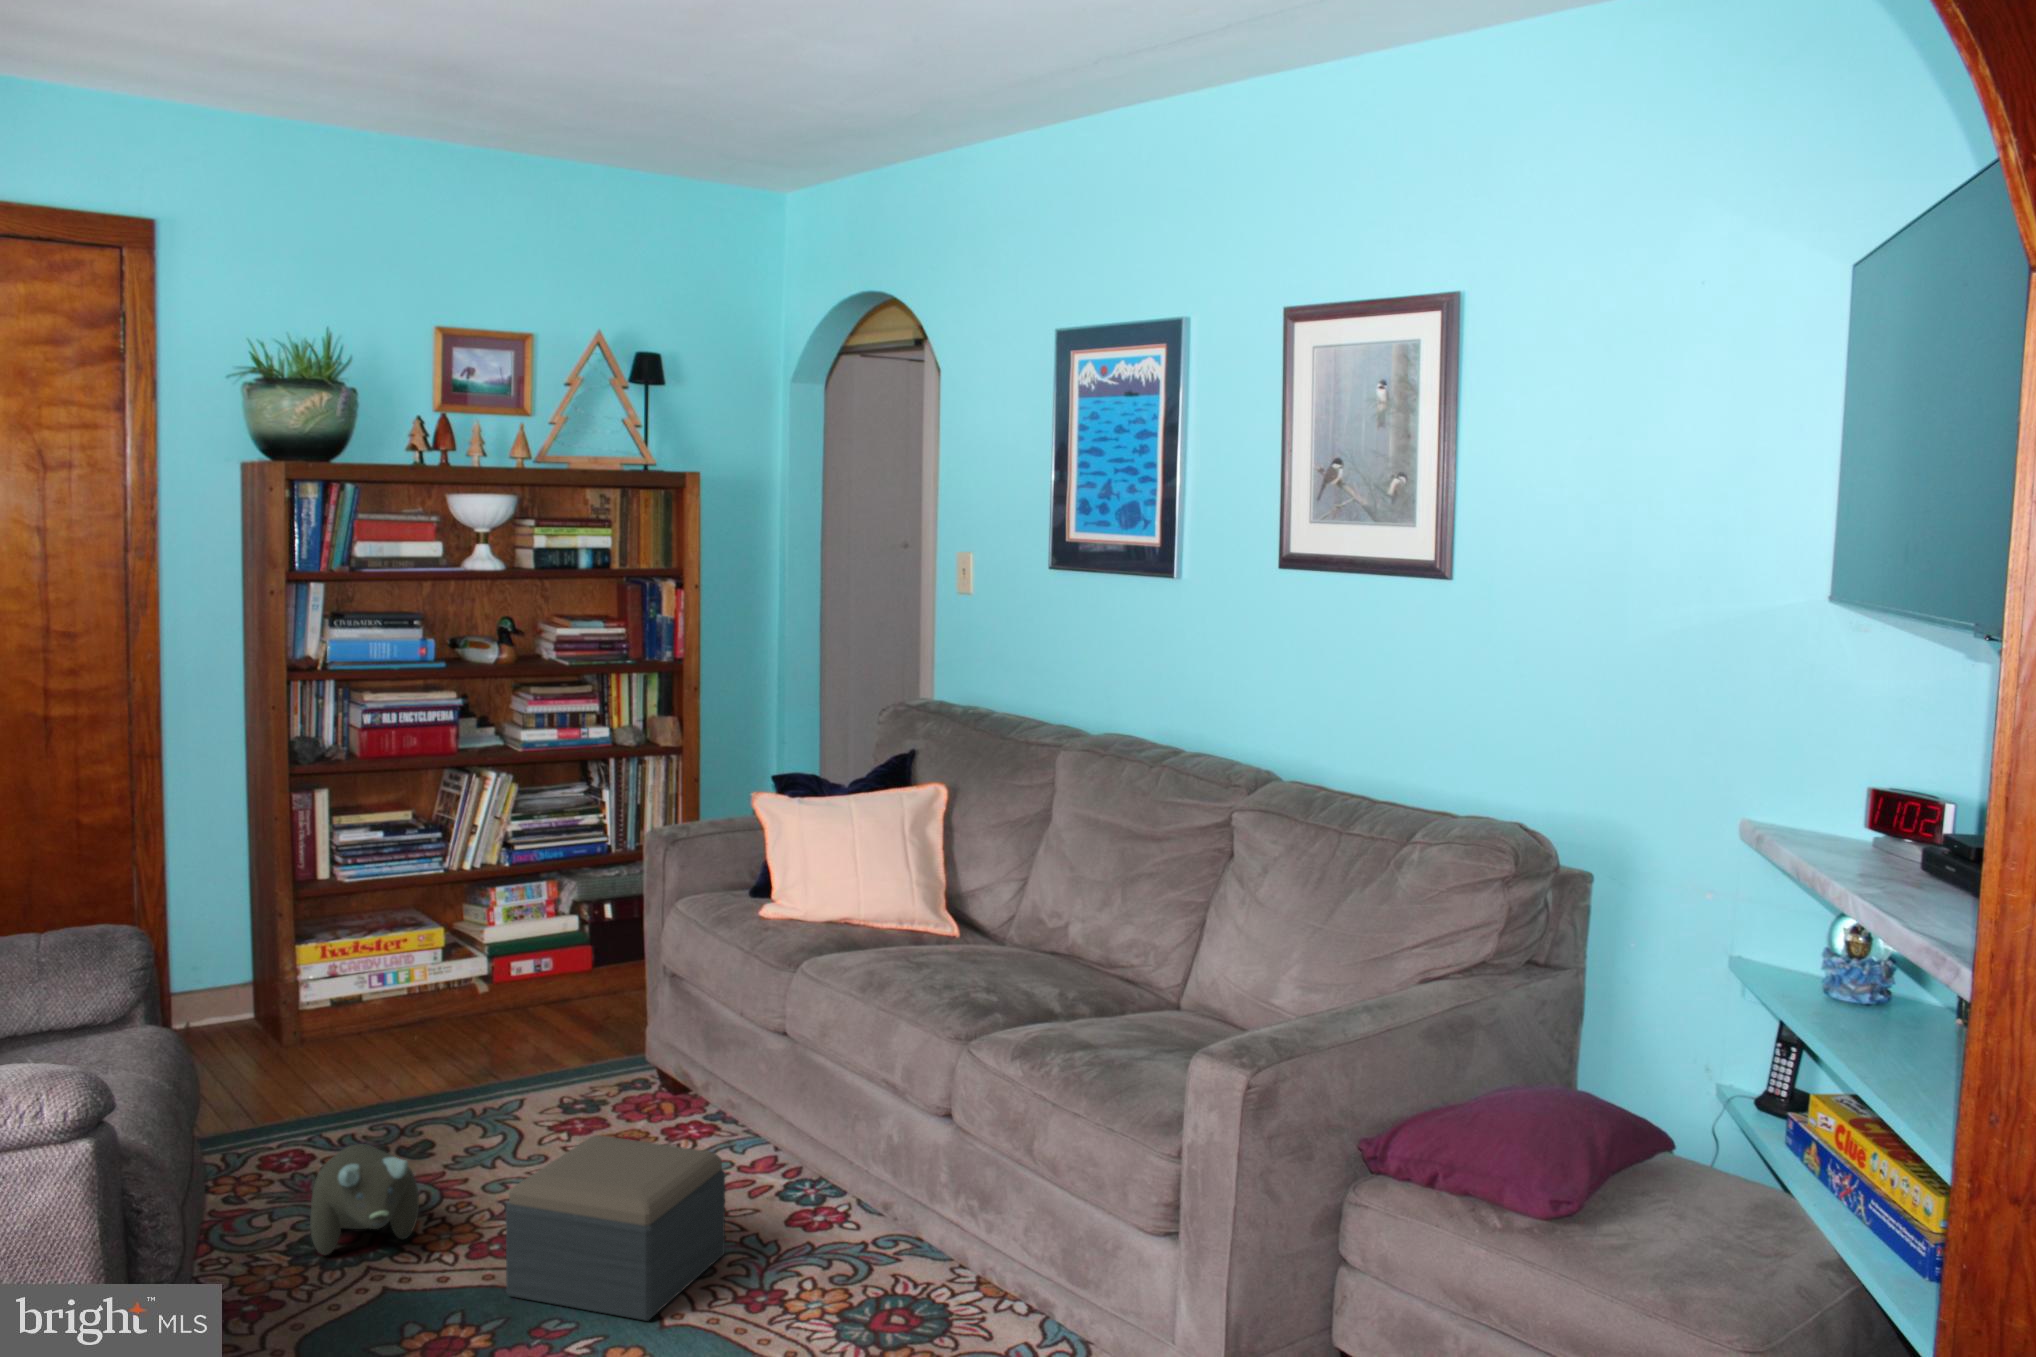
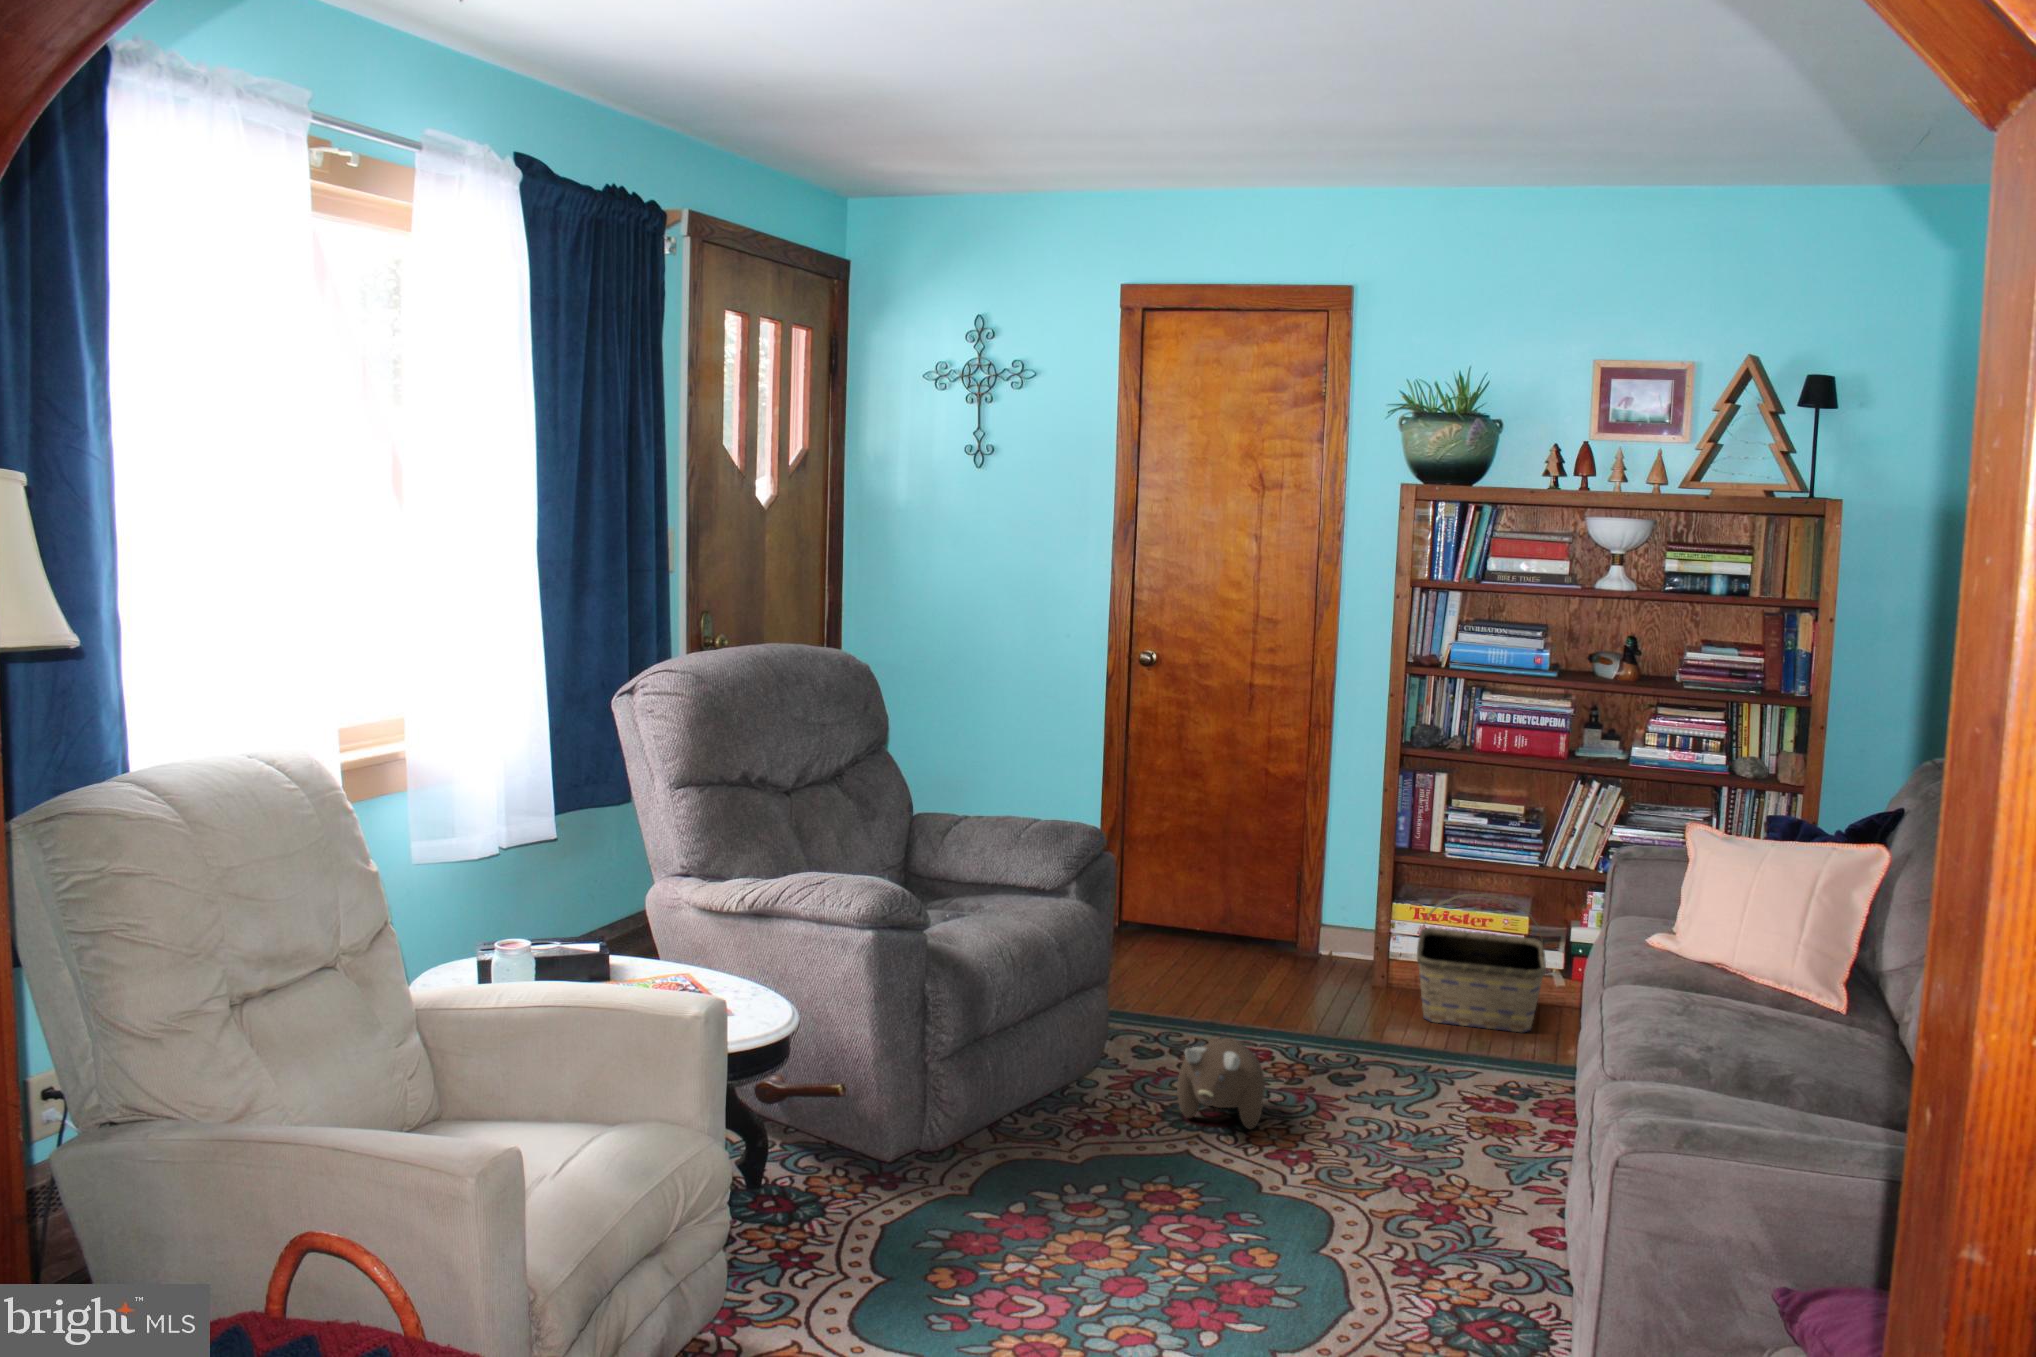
basket: none [344,912,517,1066] -> present [1417,894,1546,1032]
footstool: present [506,1135,725,1321] -> none [1255,1087,1463,1255]

